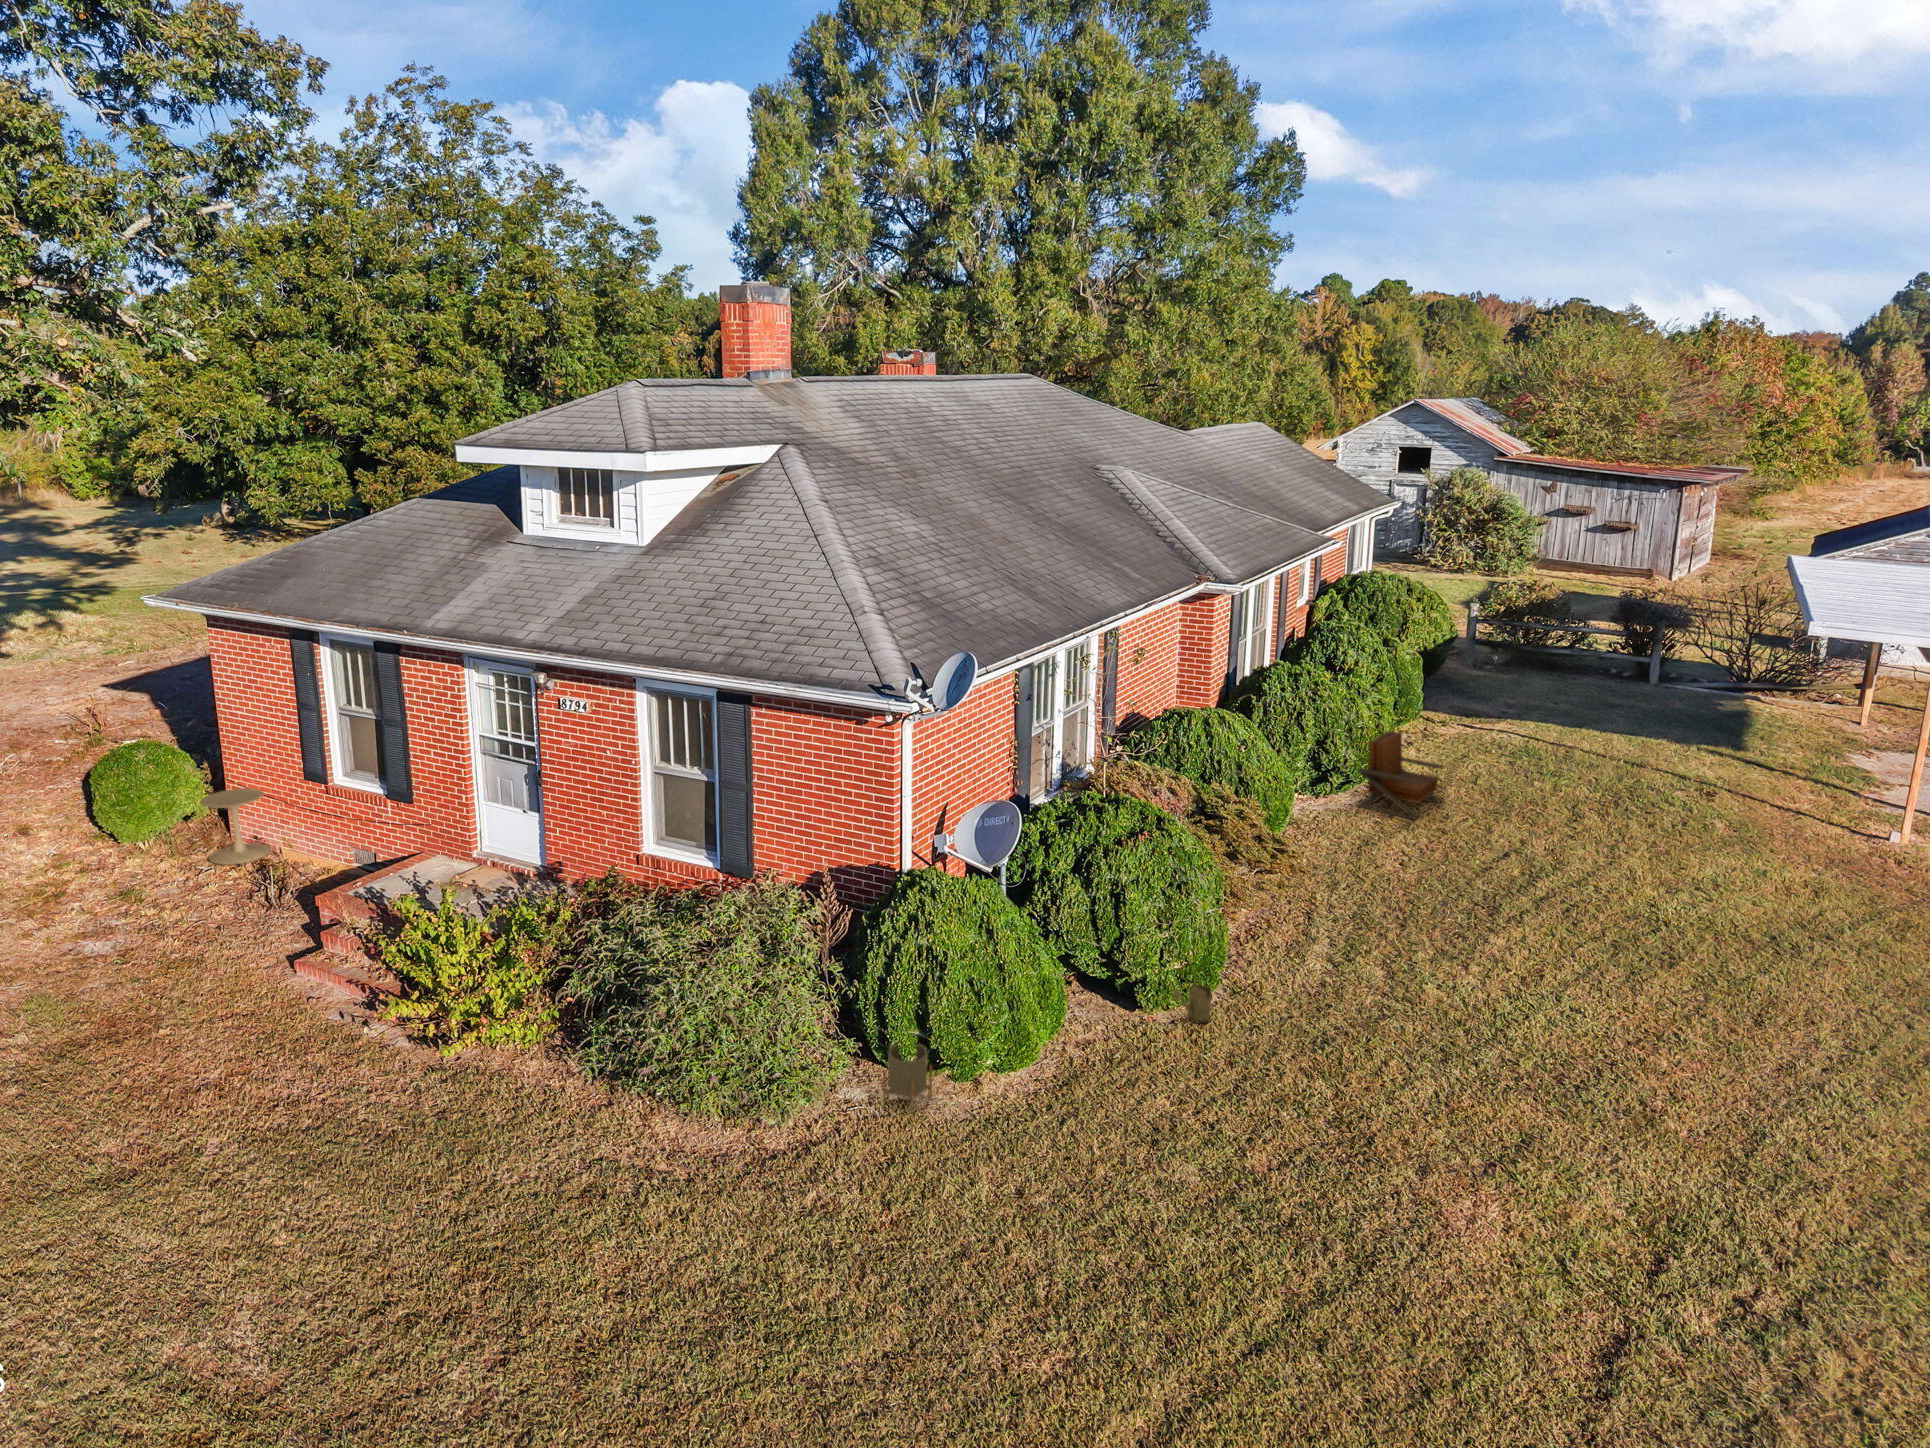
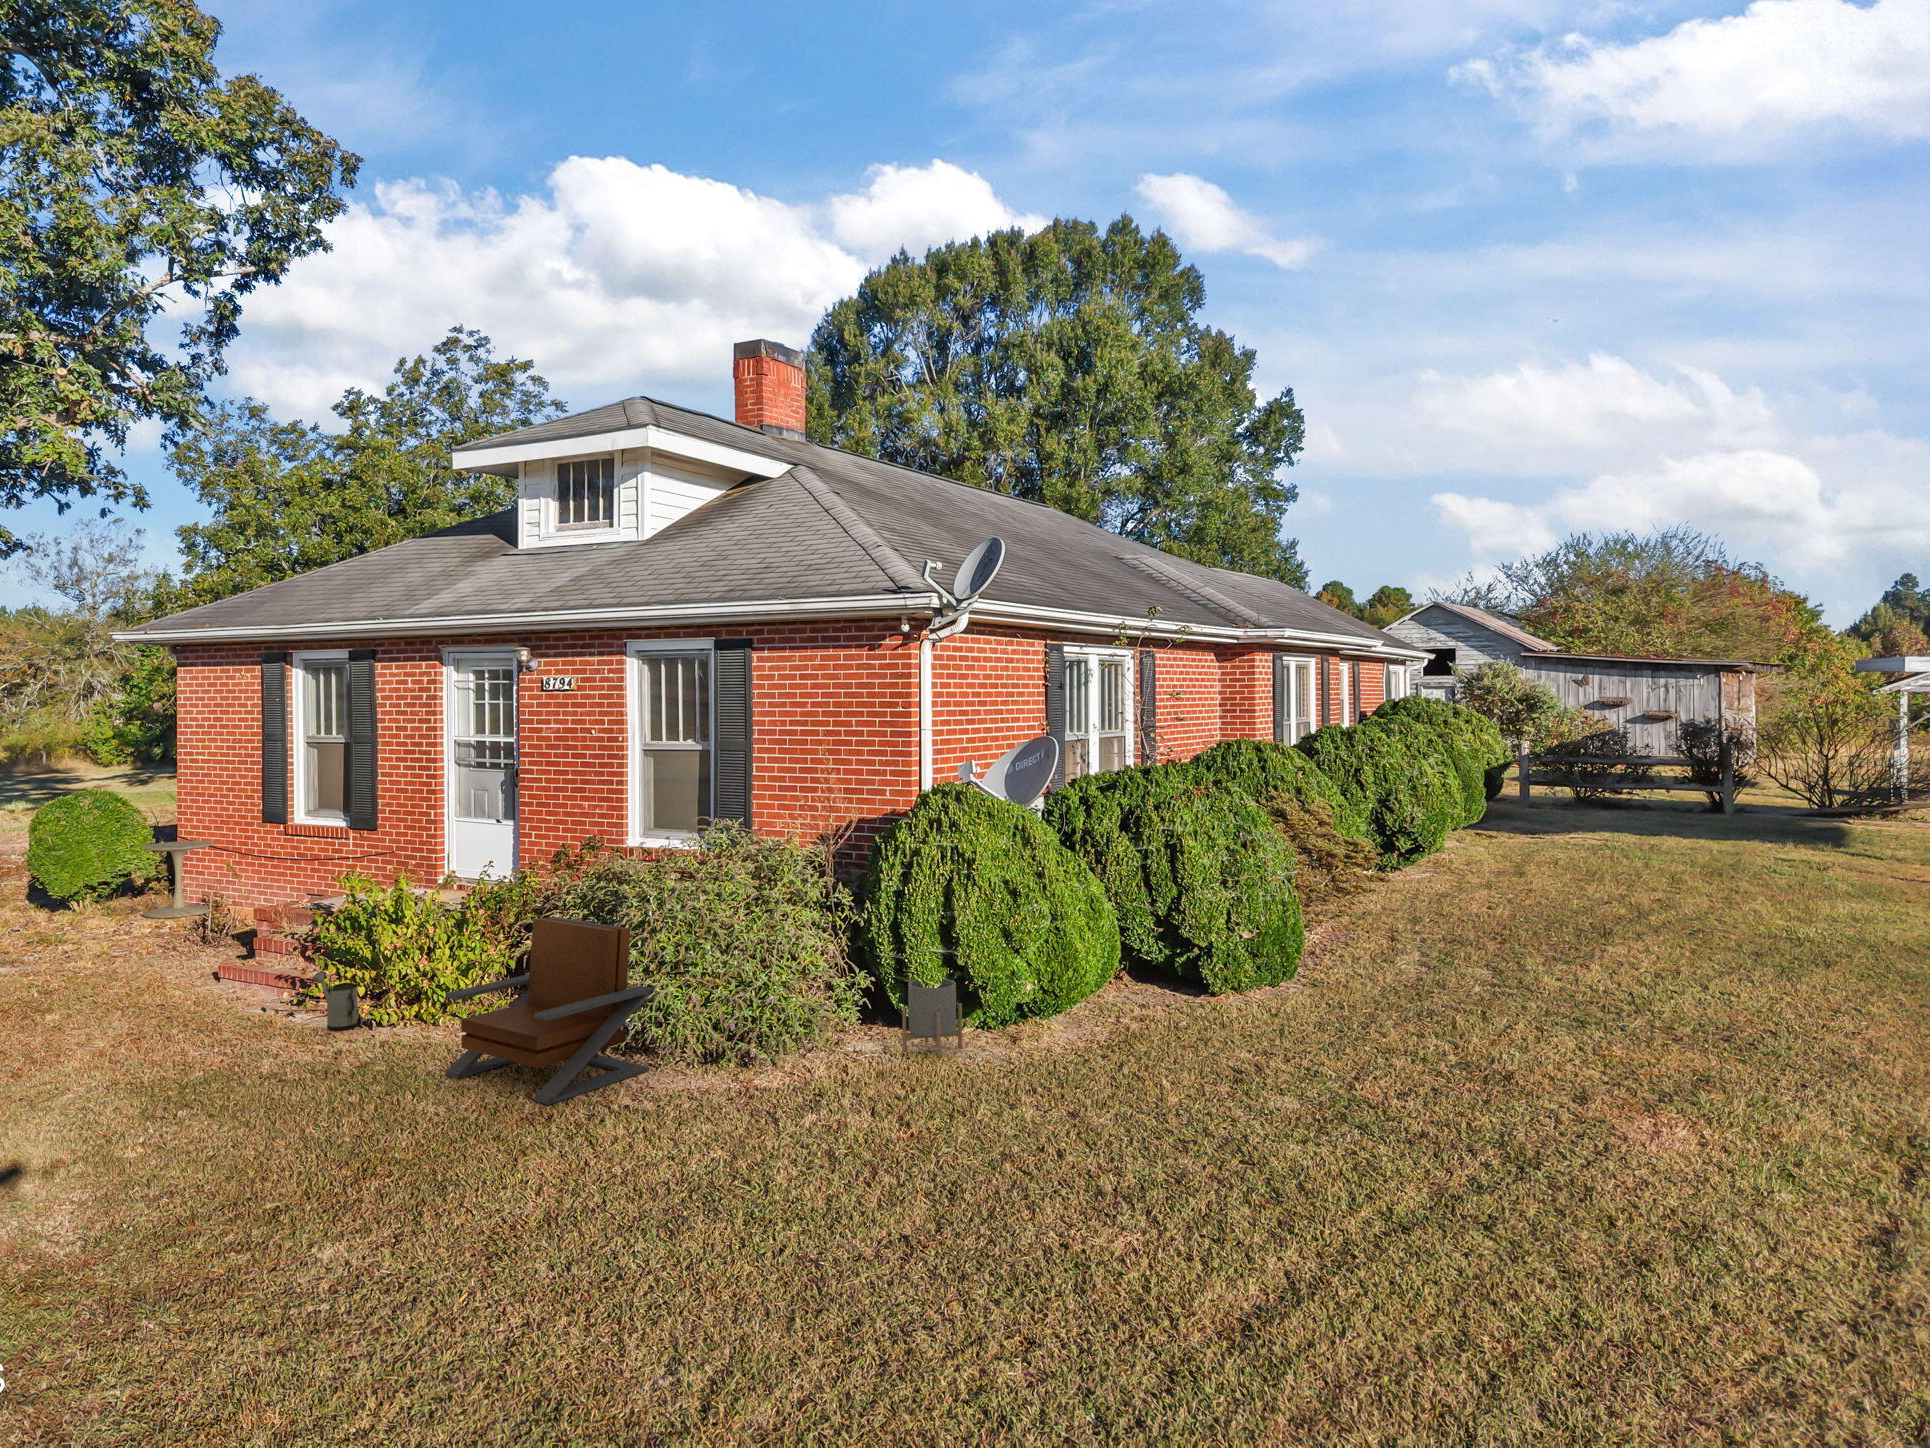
lounge chair: present [1357,731,1444,820] -> present [446,917,652,1105]
watering can: present [1172,985,1212,1024] -> present [312,971,358,1030]

